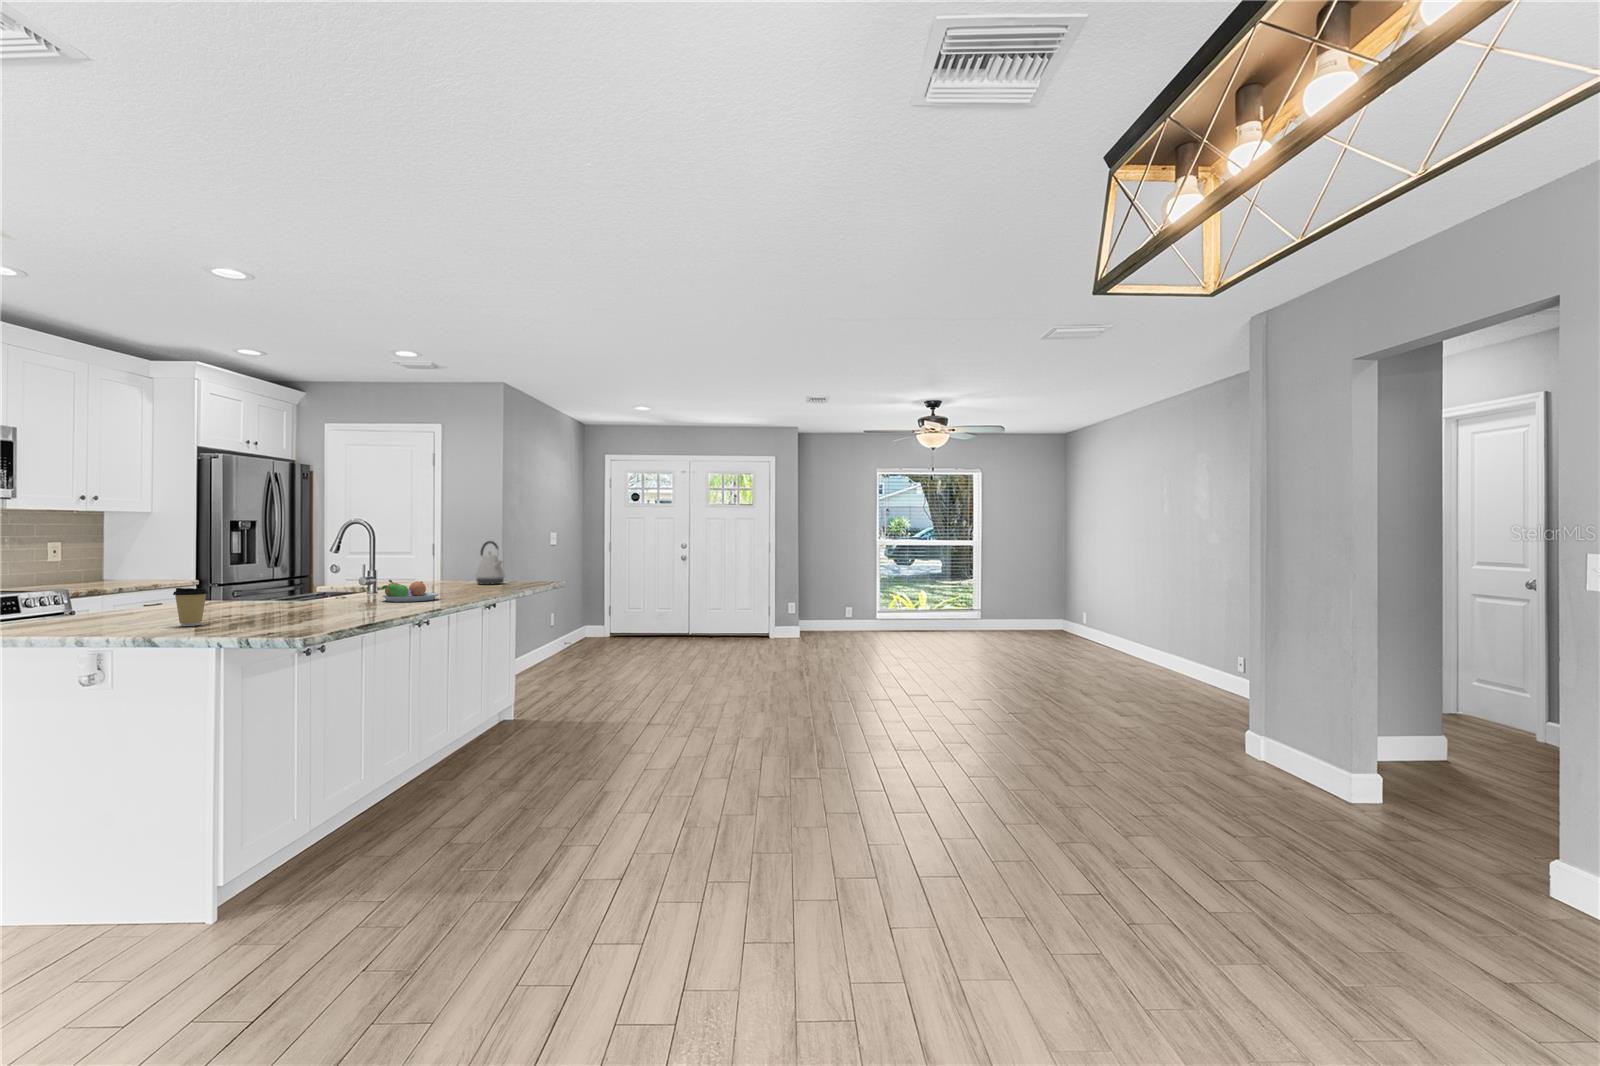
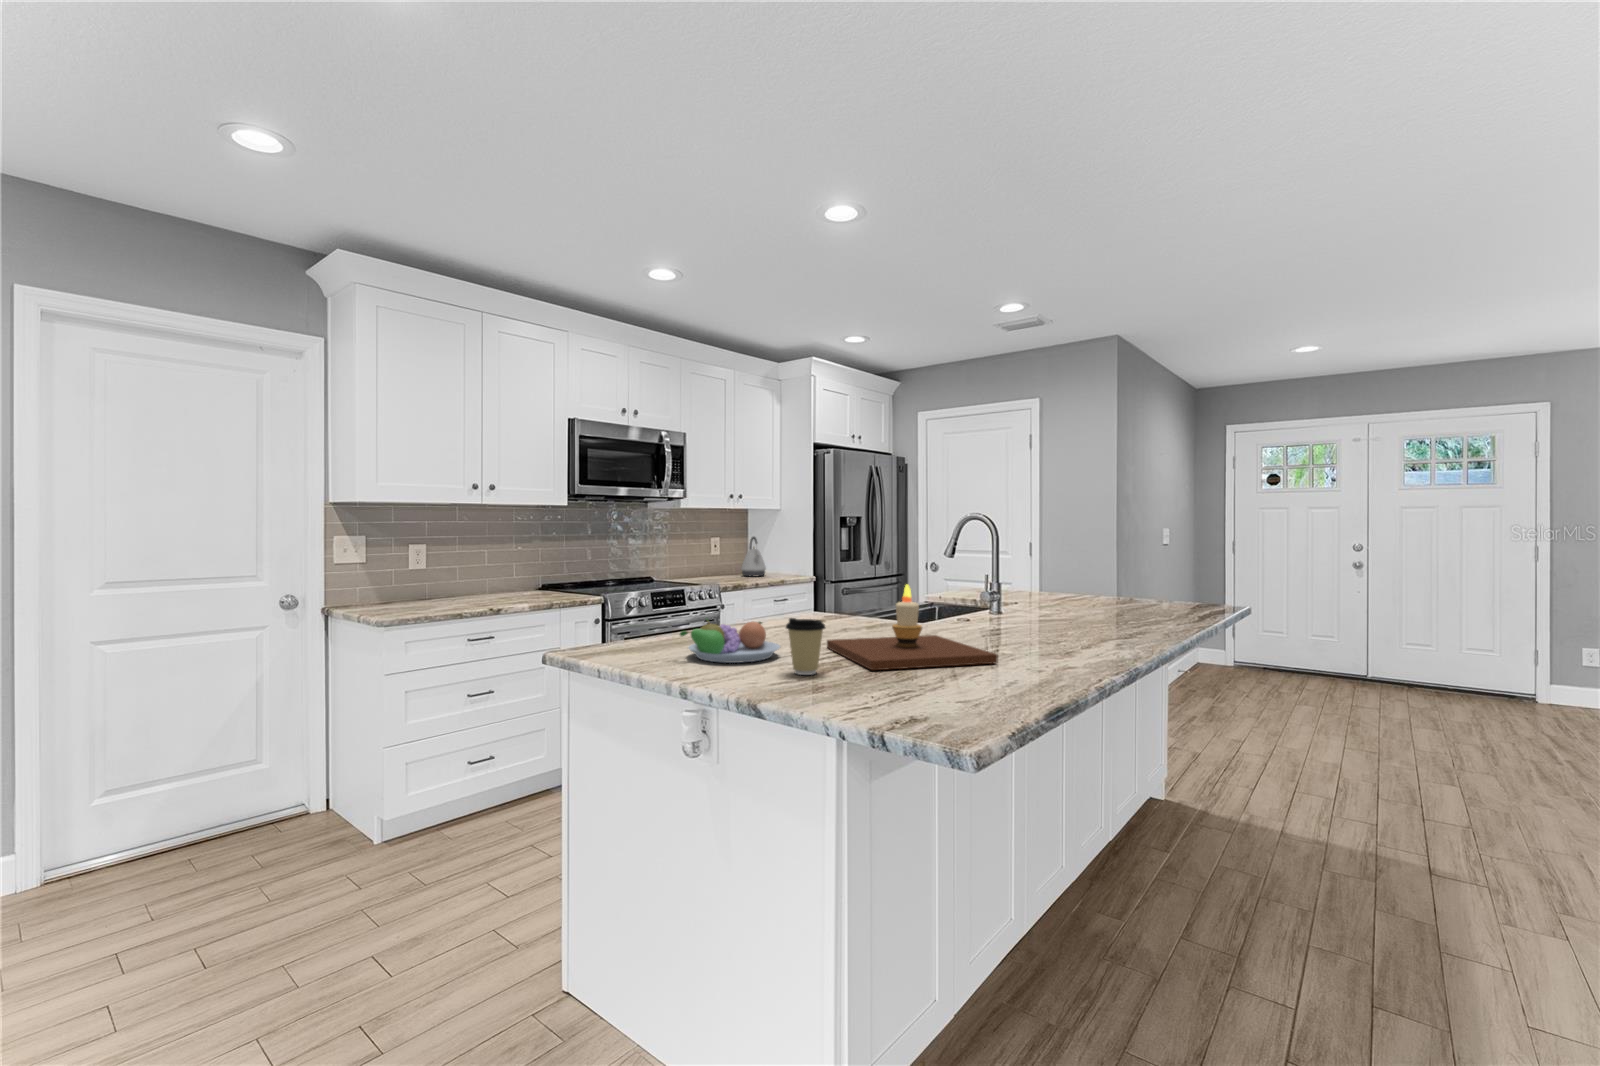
kettle: present [476,541,505,585] -> present [741,537,766,576]
candle: none [210,565,349,621] -> present [827,584,997,670]
fruit bowl: present [381,580,439,602] -> present [680,618,780,663]

